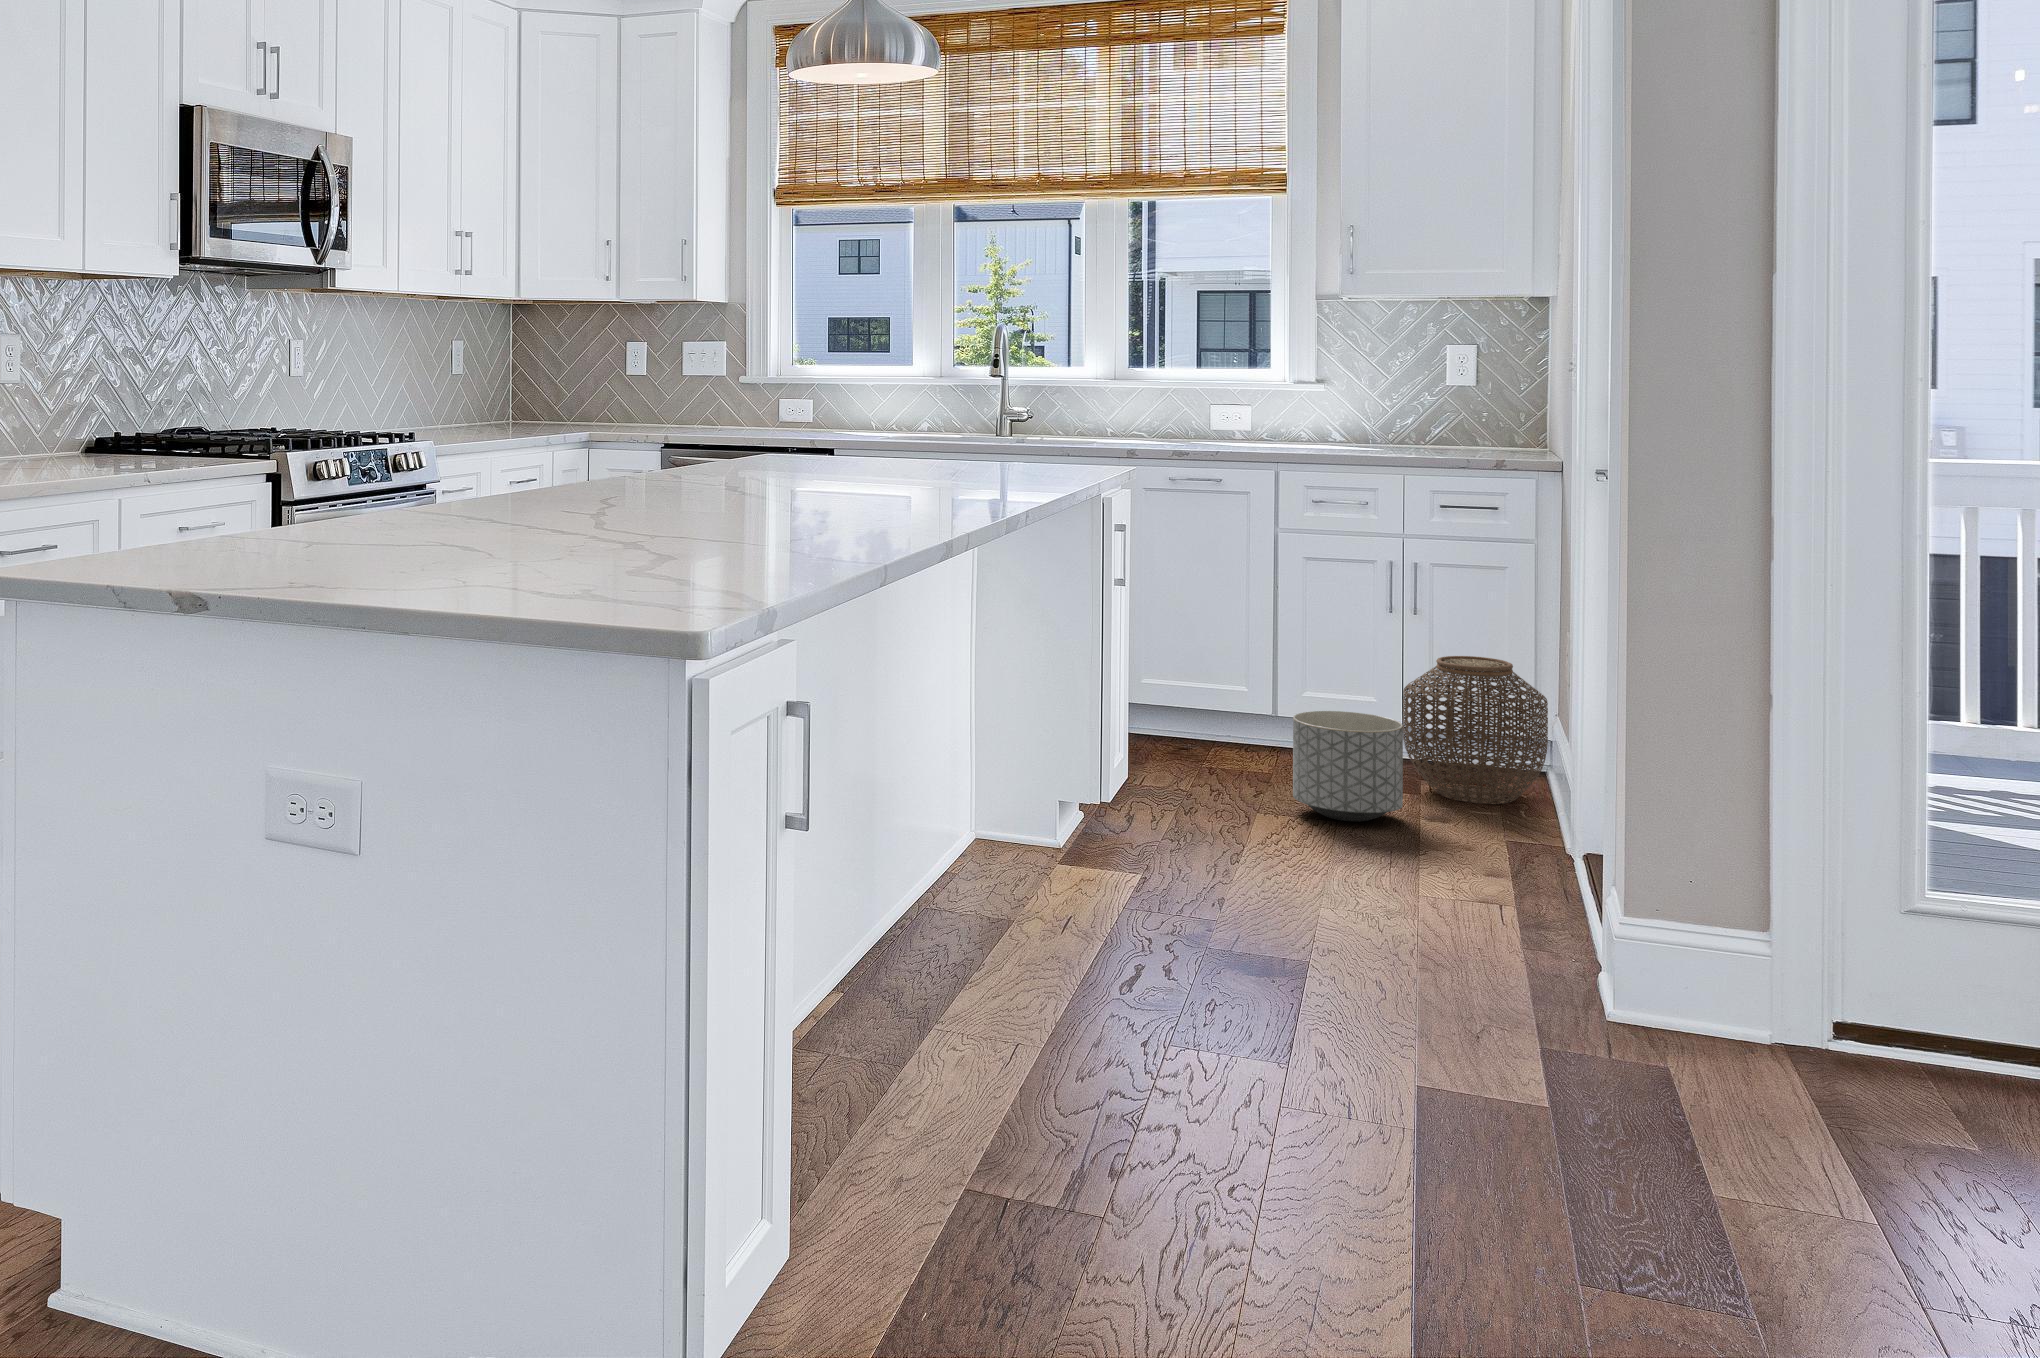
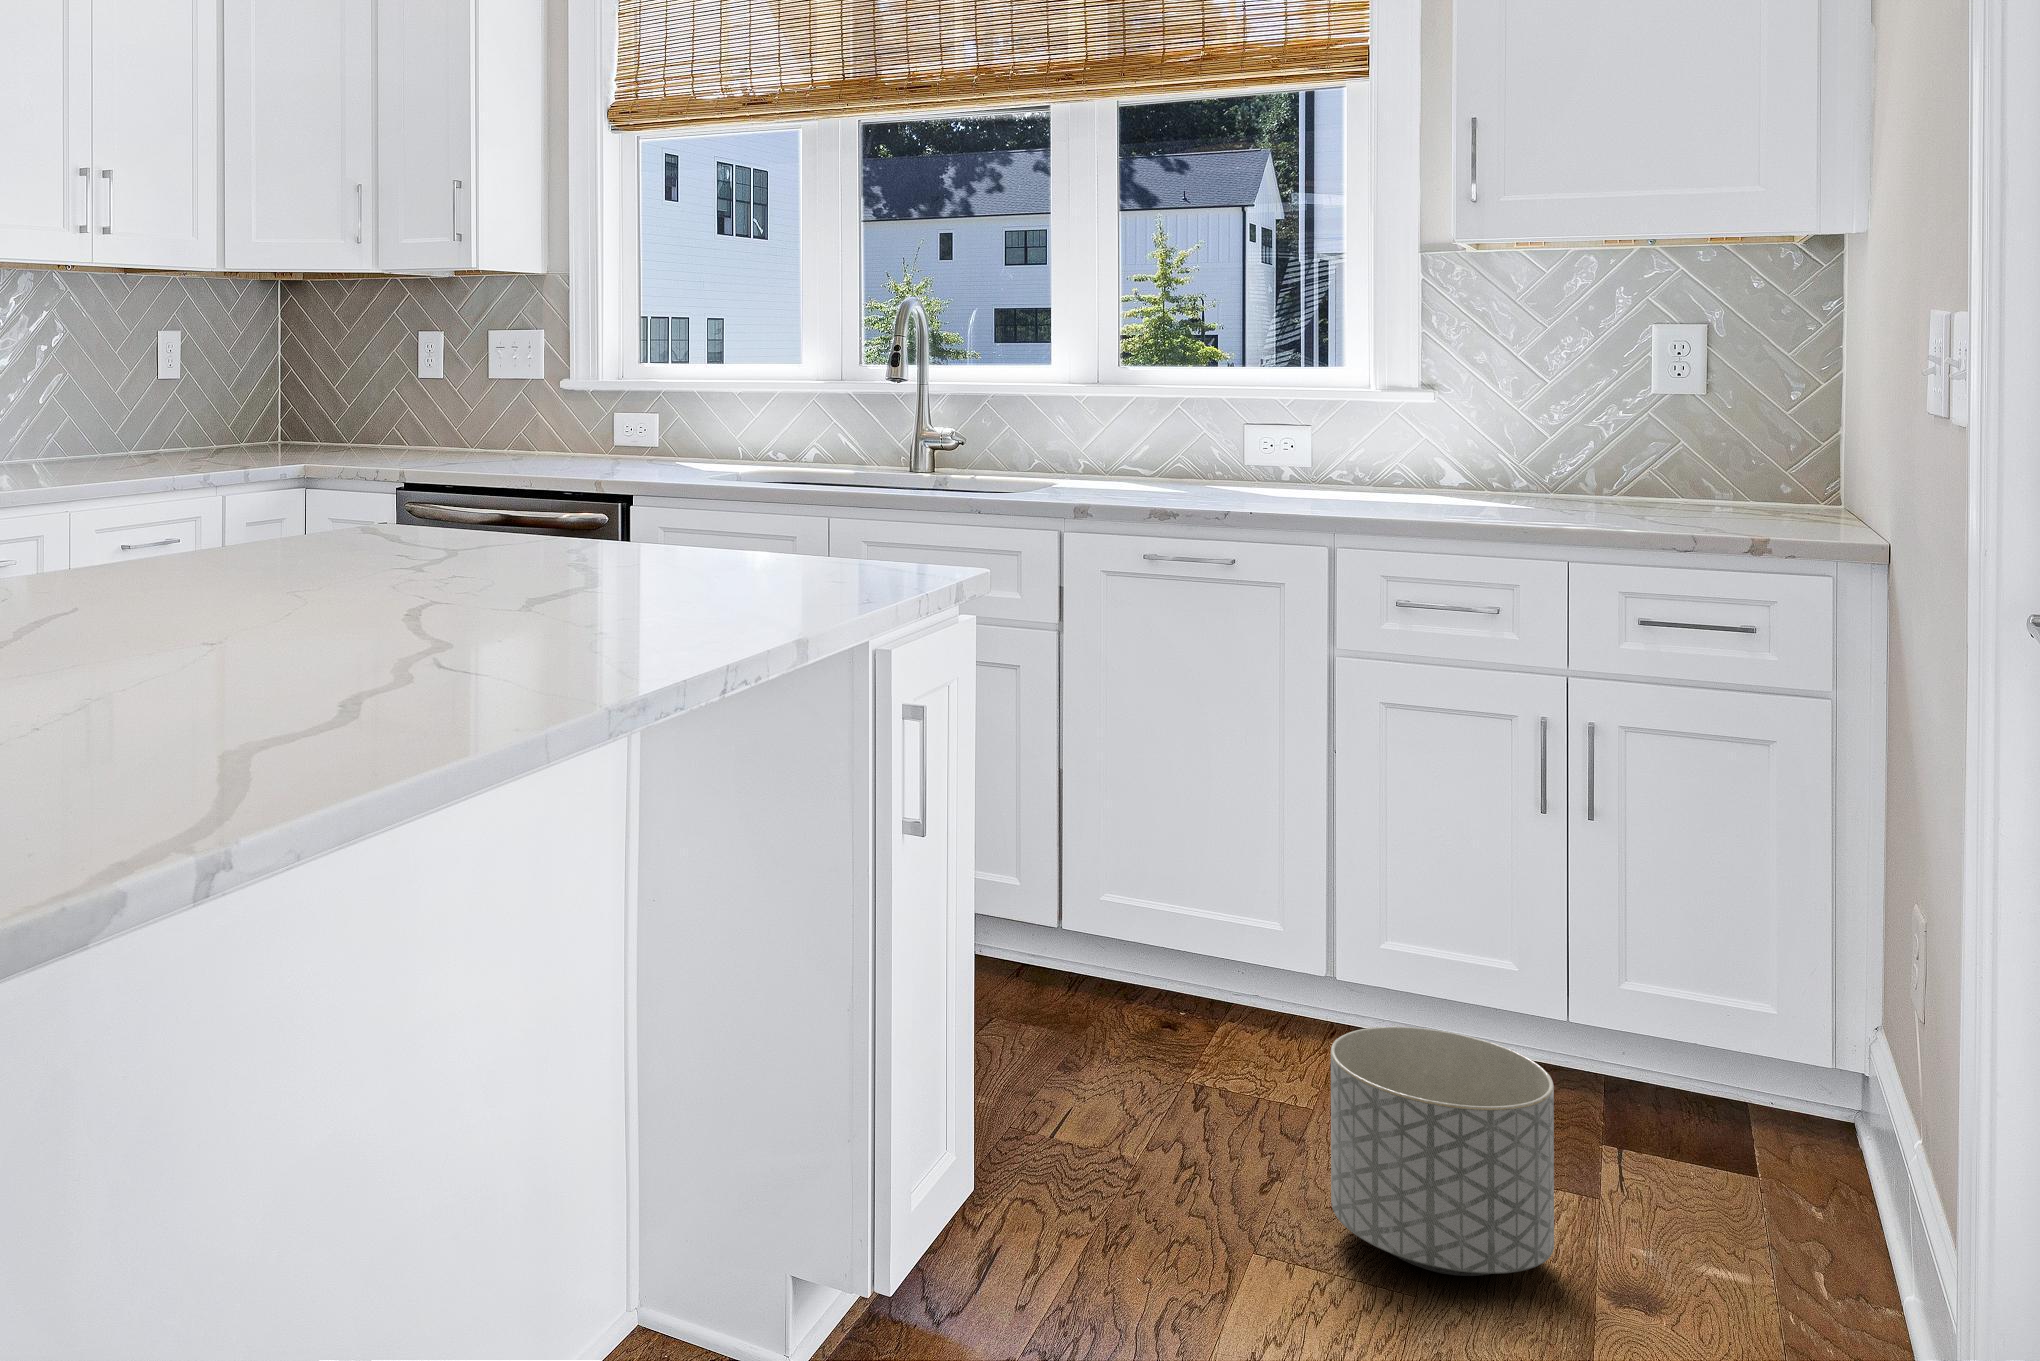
woven basket: present [1403,656,1548,804] -> none [1562,909,1860,1220]

